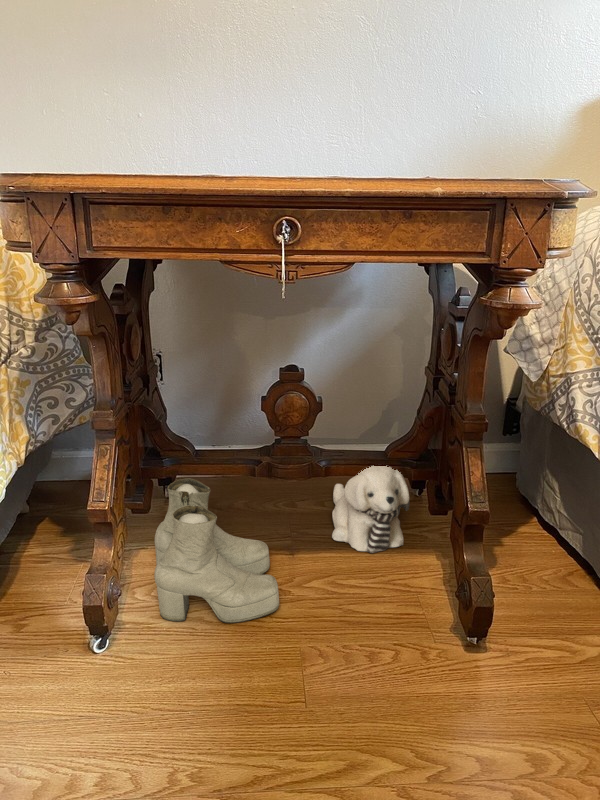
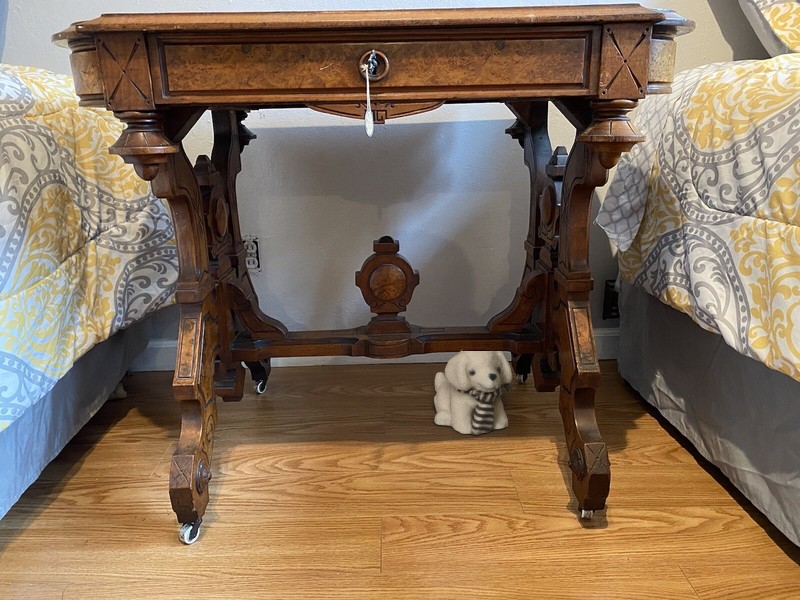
boots: present [154,478,279,623] -> none [247,357,380,505]

